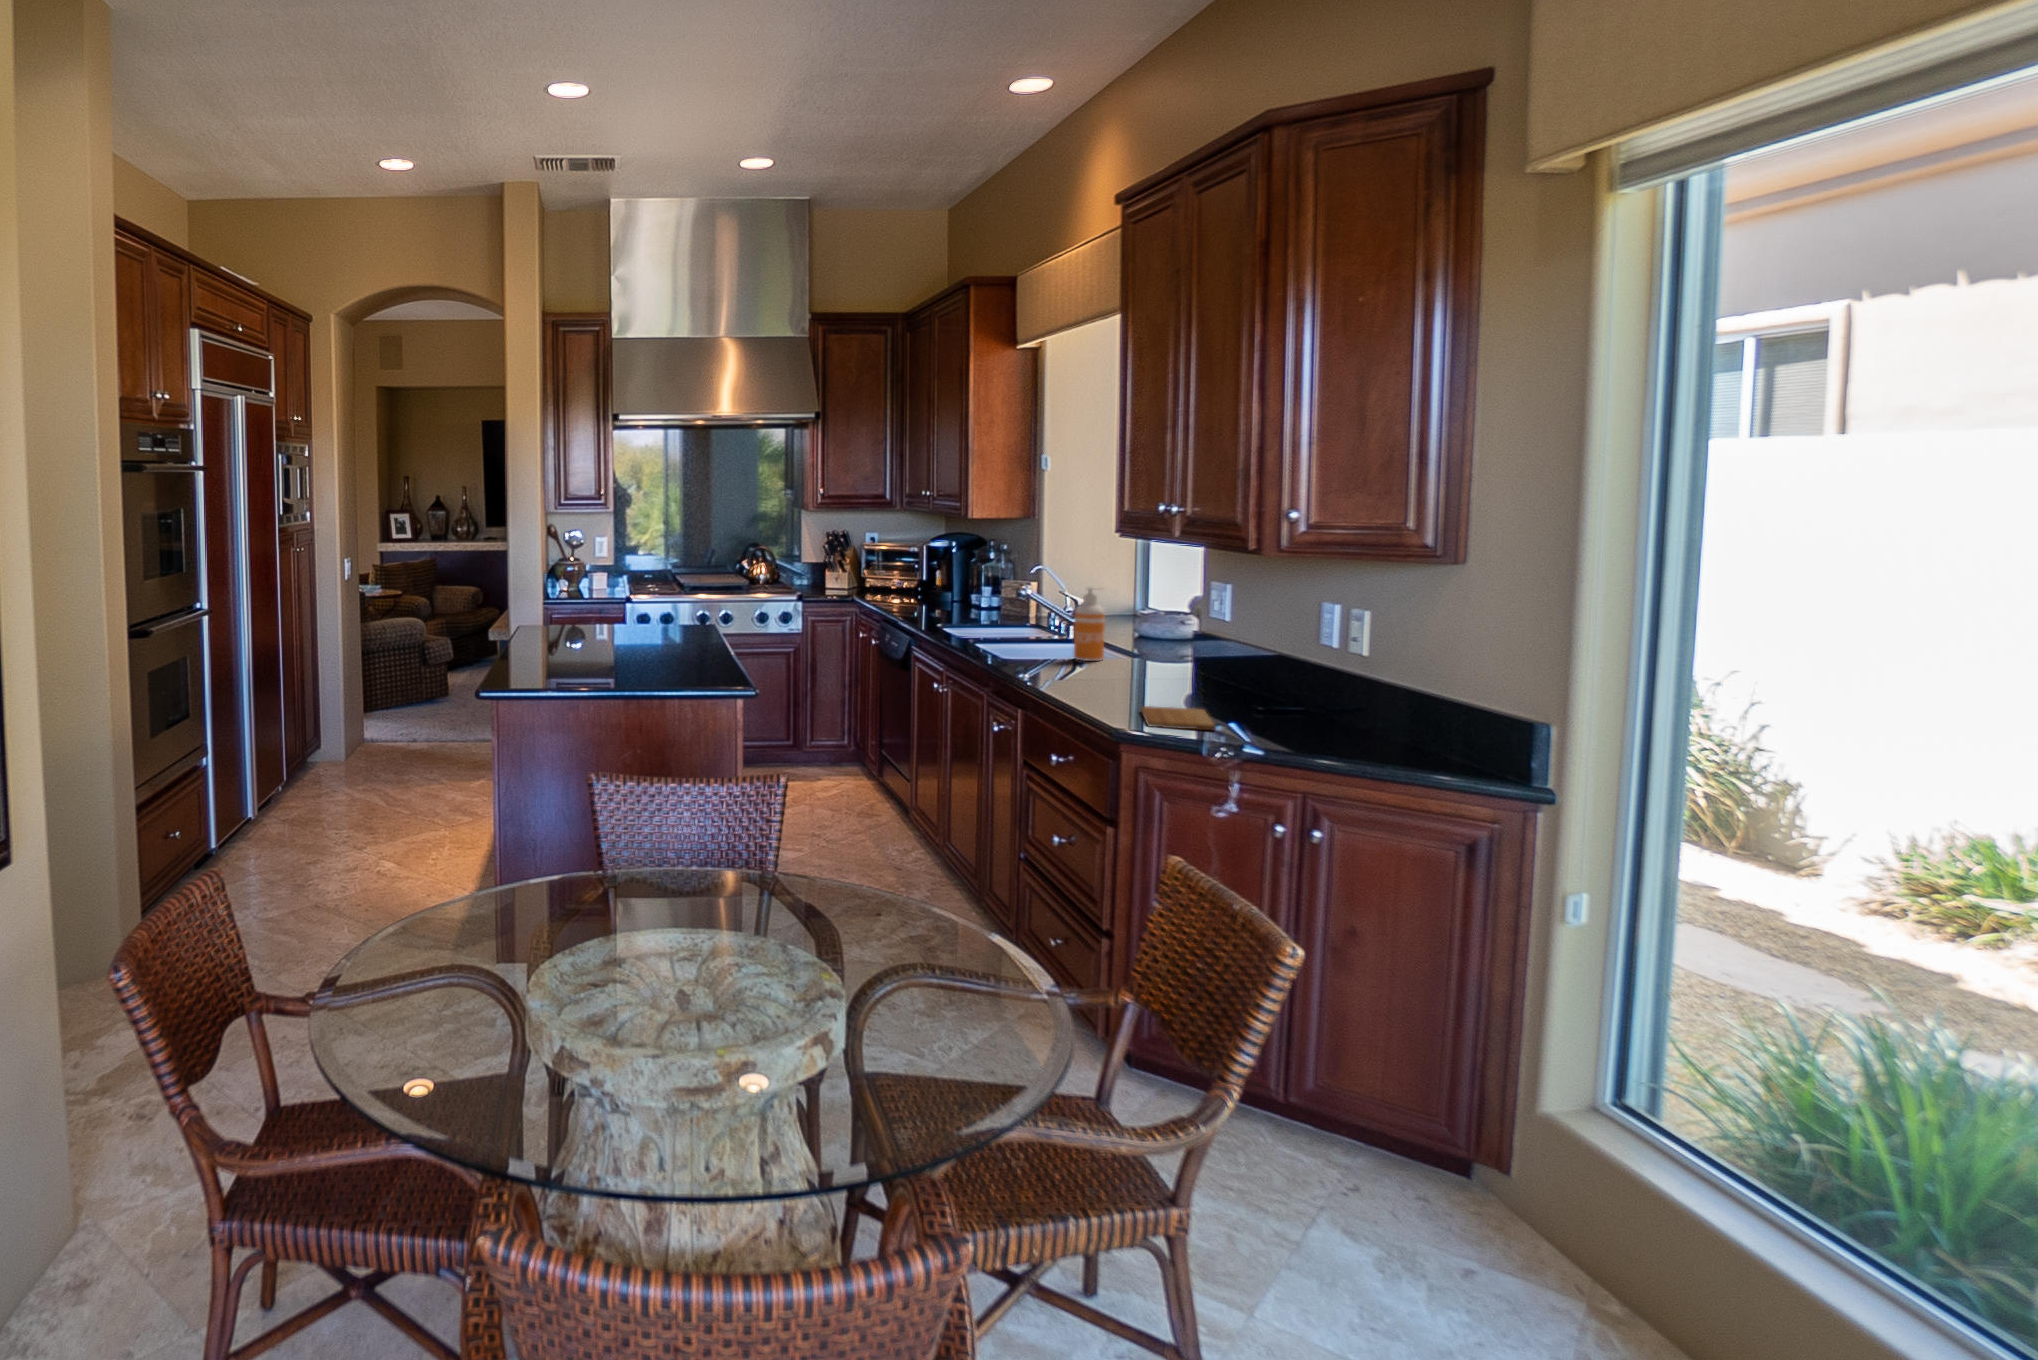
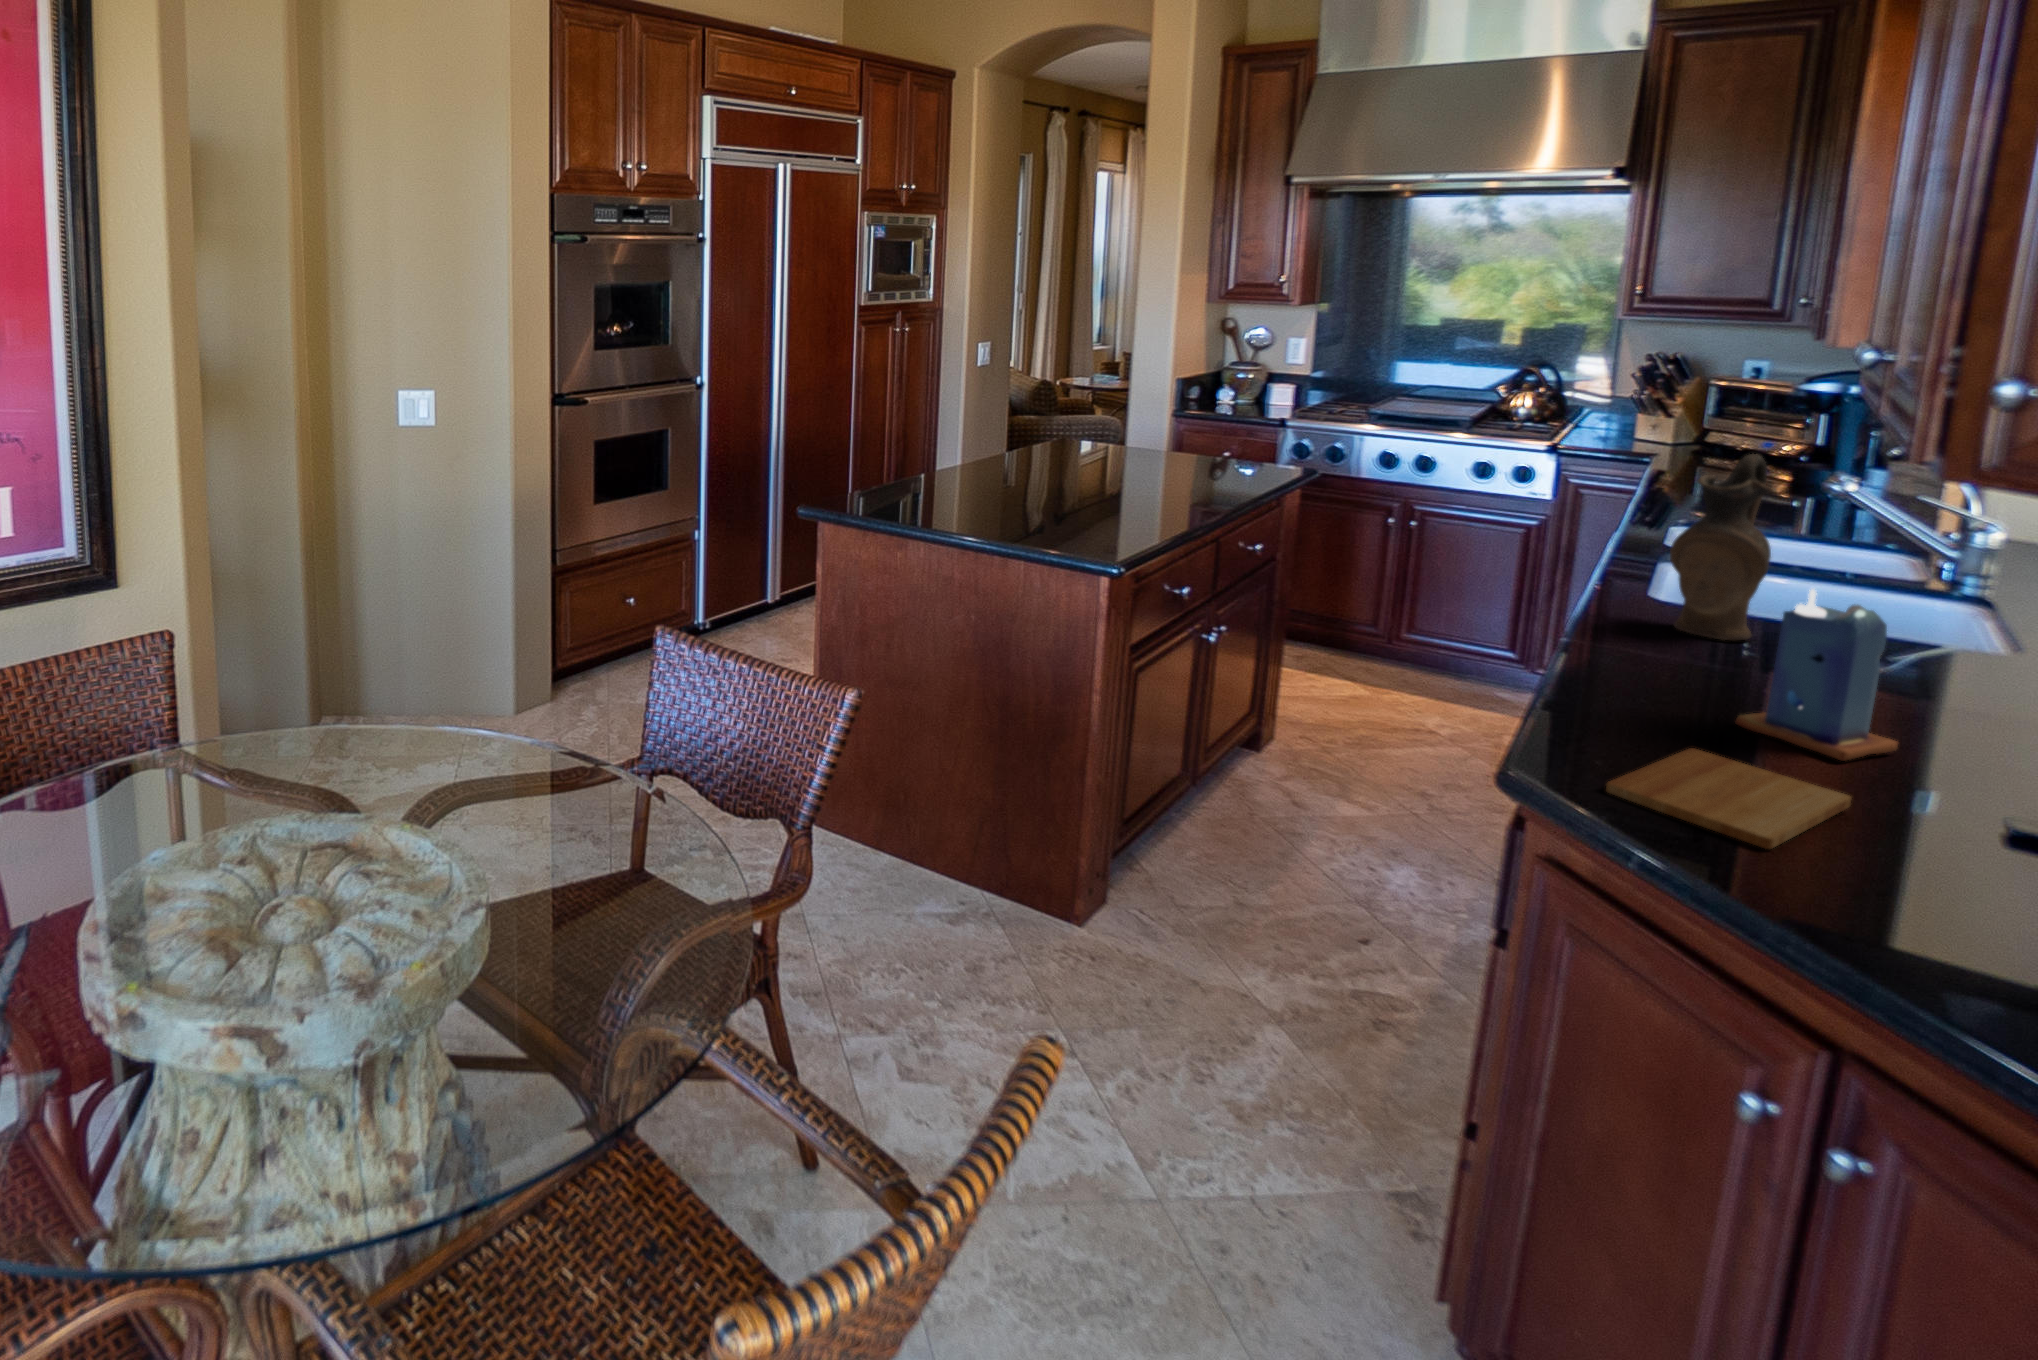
ceramic pitcher: none [1031,573,1073,672] -> present [1670,454,1773,640]
soap dispenser: present [1074,587,1105,661] -> none [1896,491,2002,638]
candle: none [1127,625,1177,703] -> present [1735,589,1898,761]

